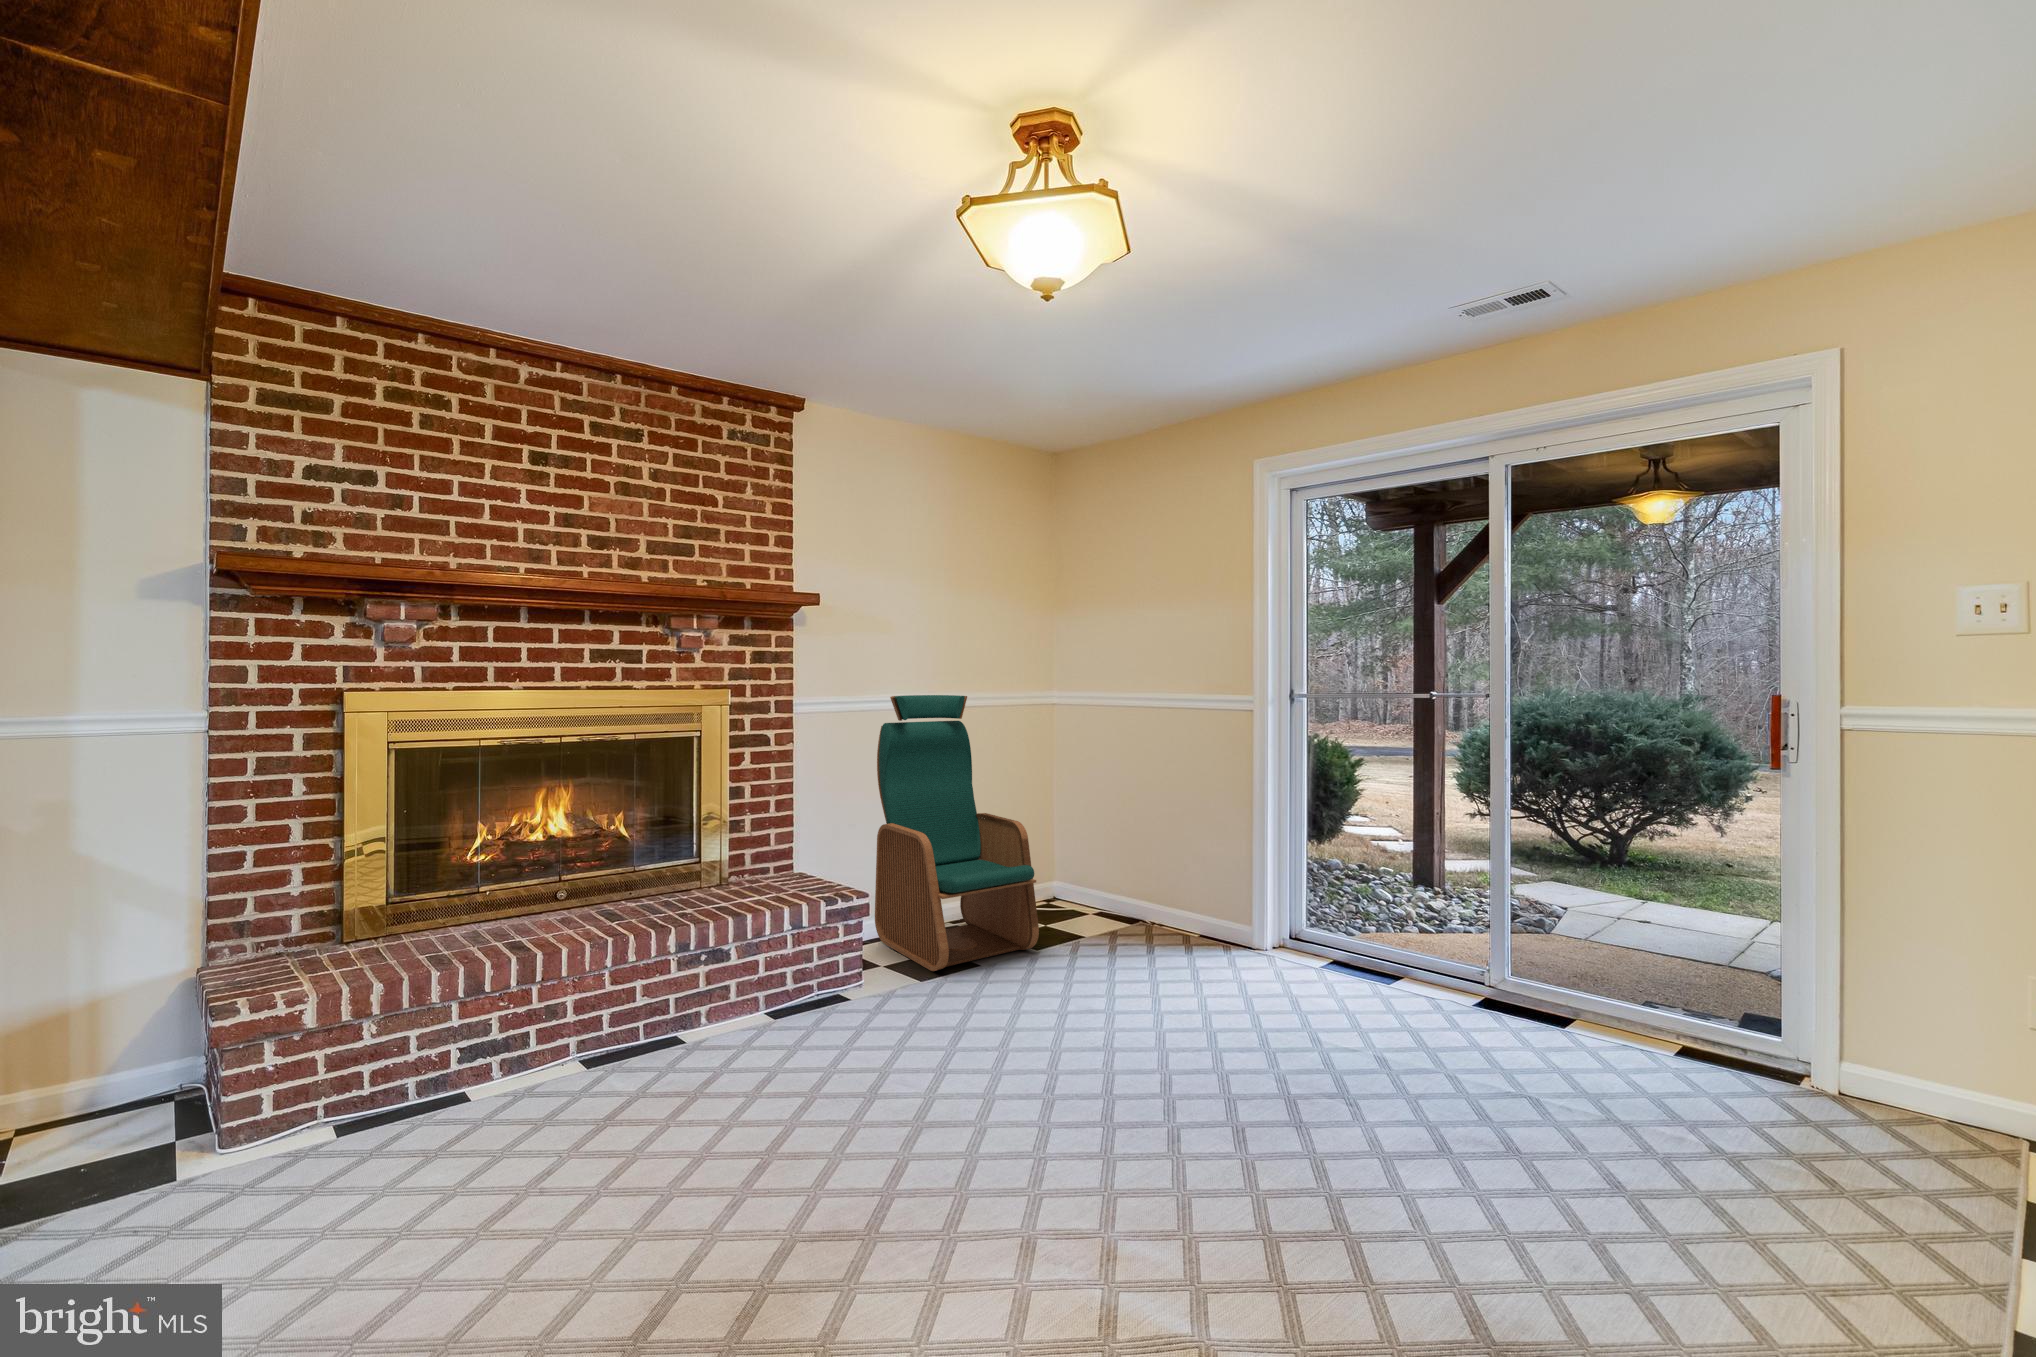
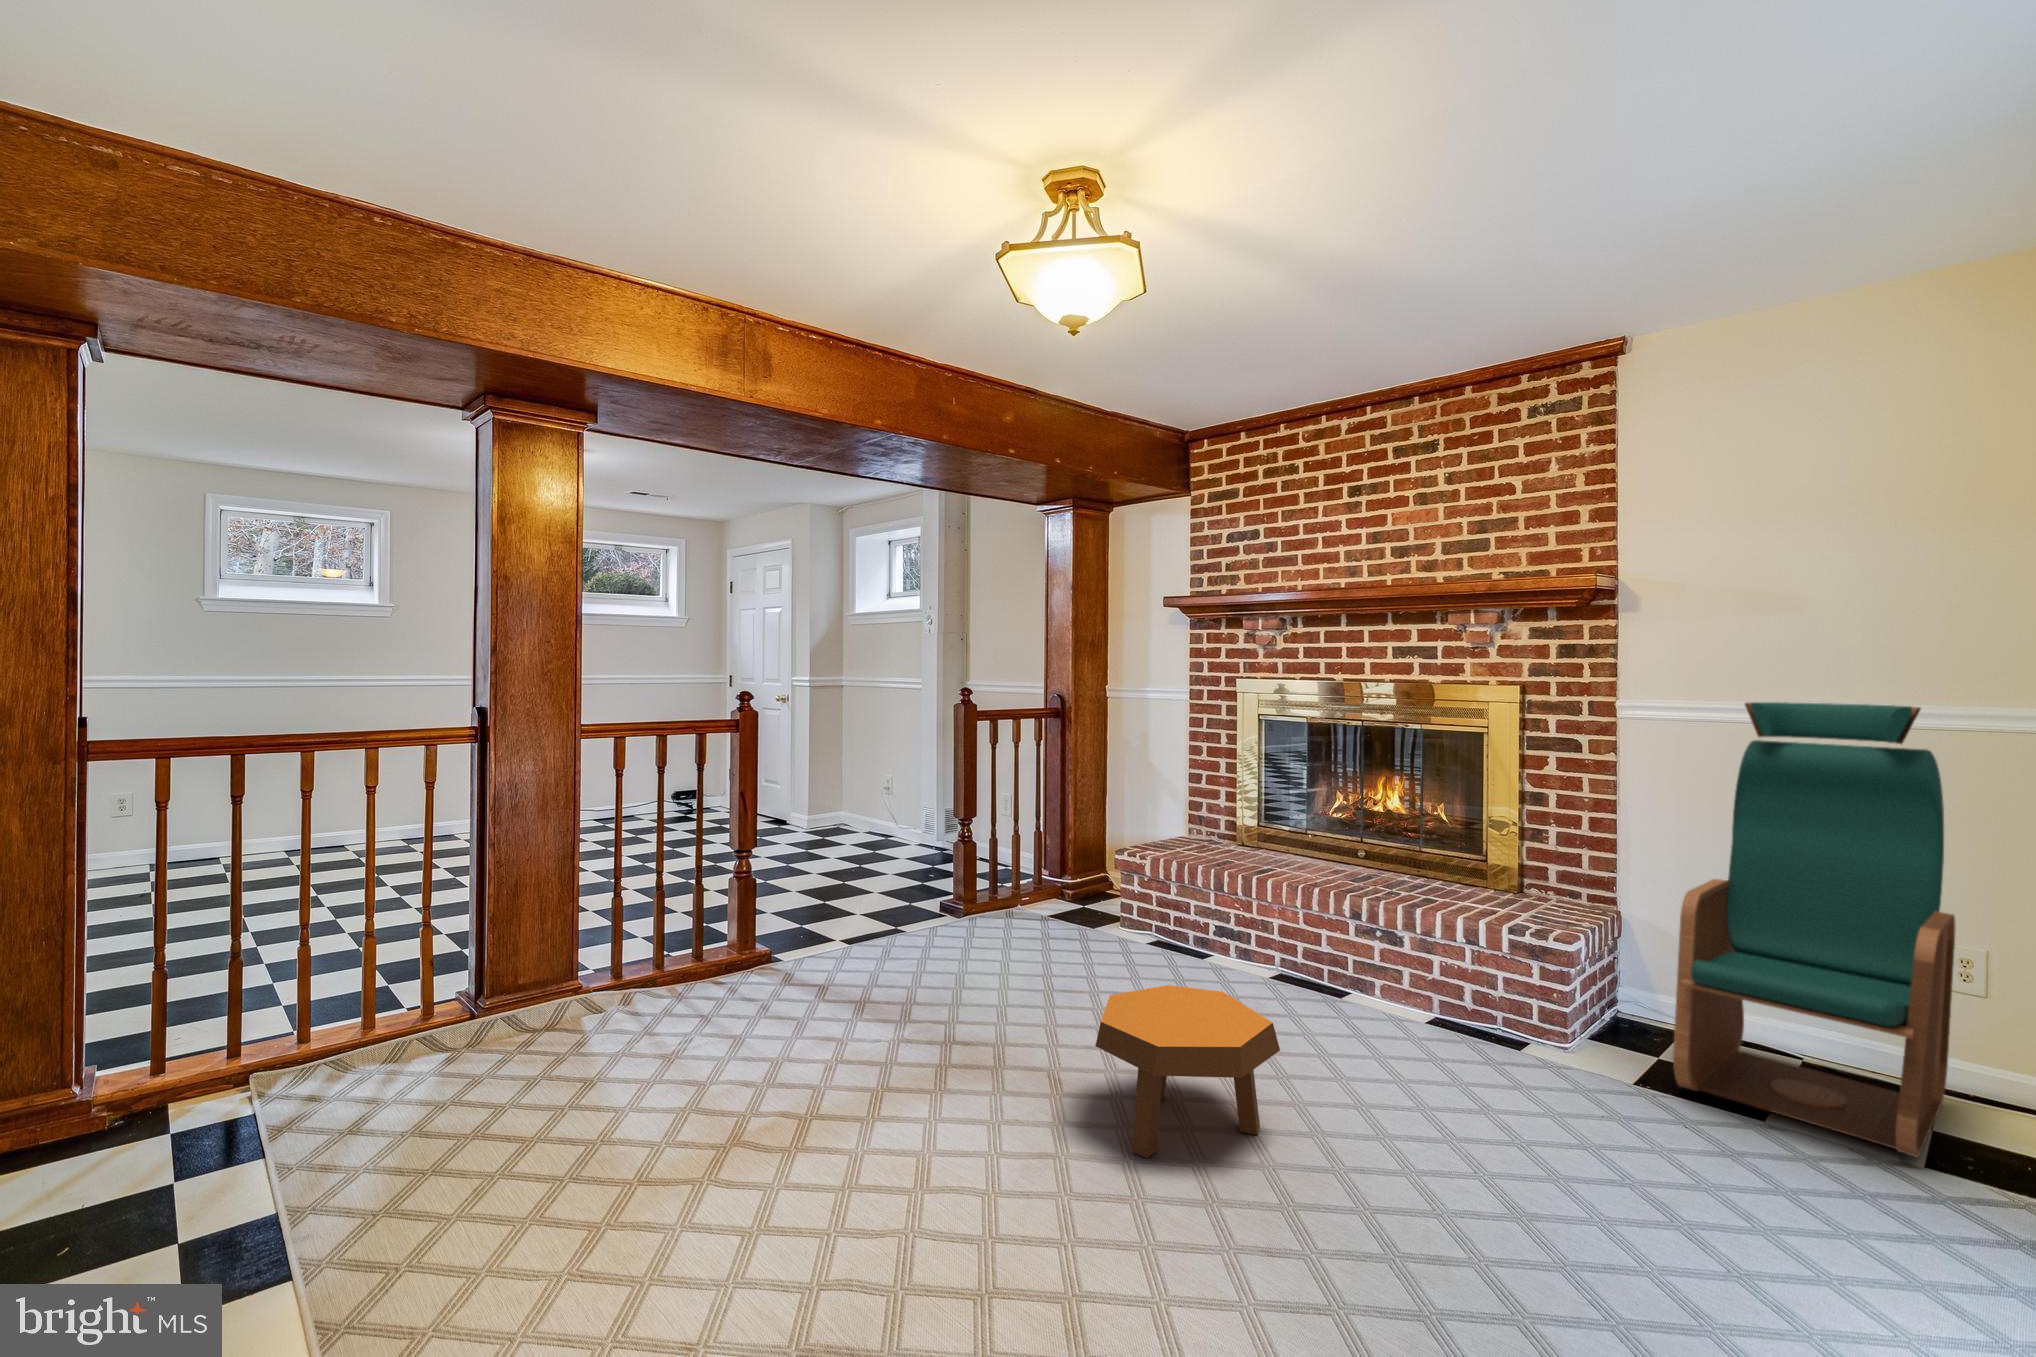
footstool: none [835,1037,1029,1237] -> present [1096,985,1280,1158]

